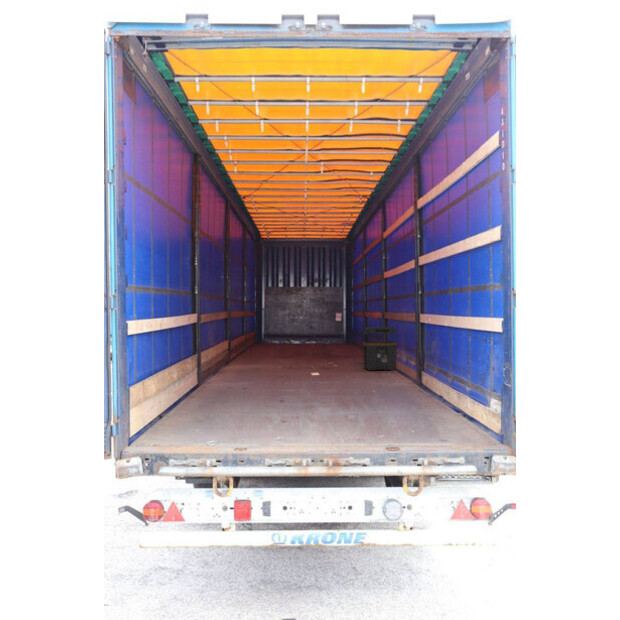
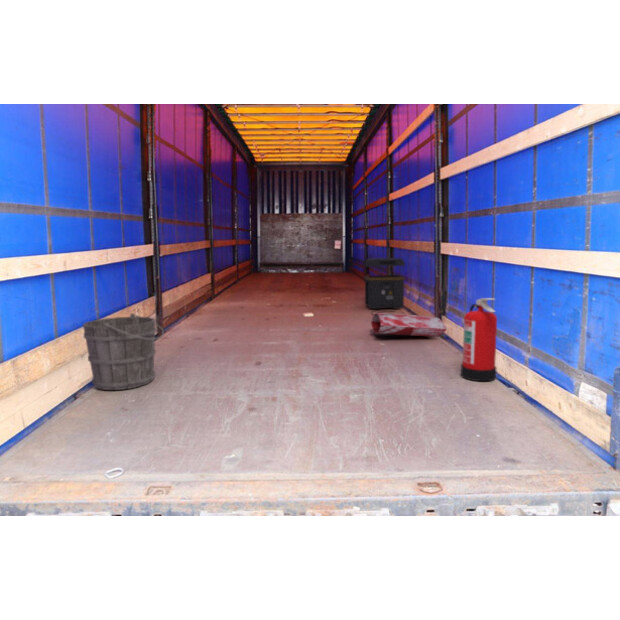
fire extinguisher: none [429,351,453,409] -> present [461,298,497,381]
bucket: none [167,362,219,413] -> present [83,313,164,390]
bag: none [366,367,425,387] -> present [370,310,447,338]

